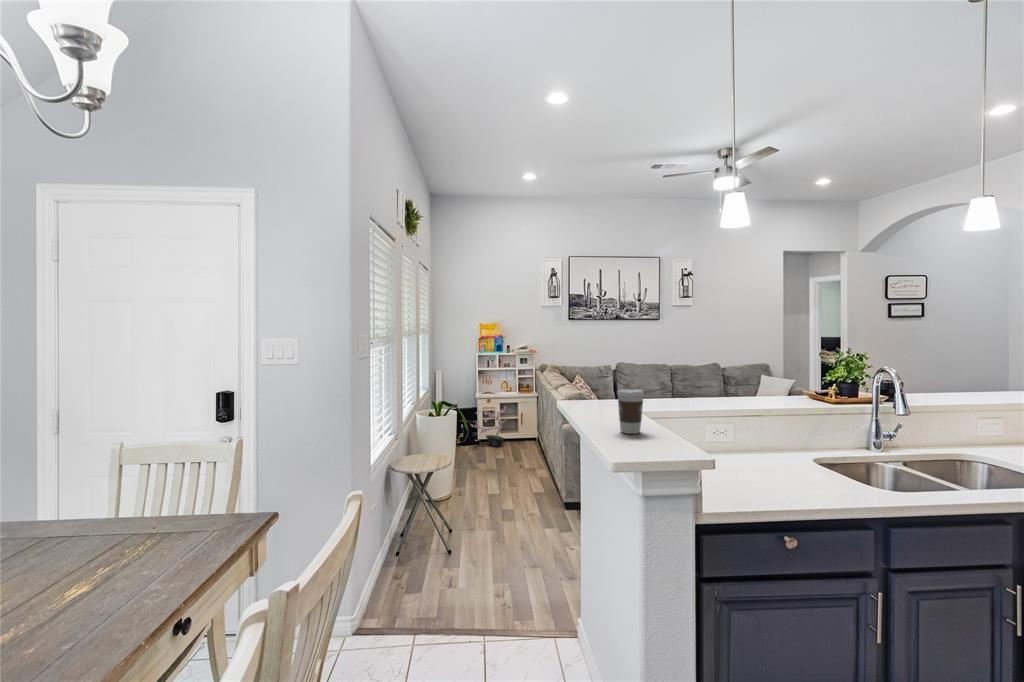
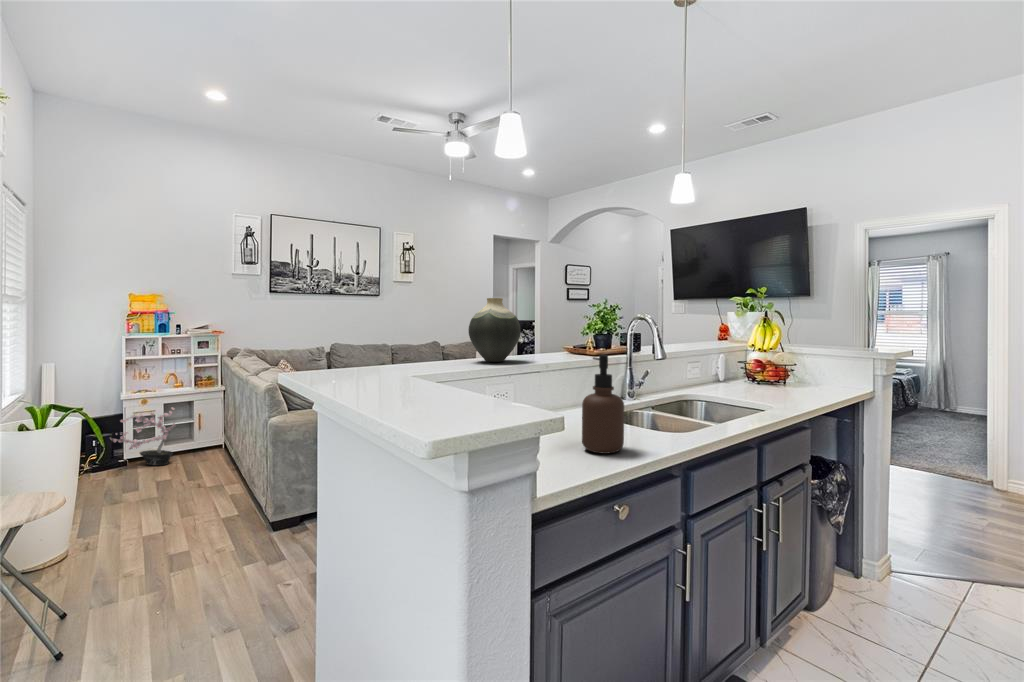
vase: none [703,350,751,404] -> present [468,298,521,362]
coffee cup: present [617,389,644,434] -> none [387,329,429,397]
soap dispenser: none [770,416,808,496] -> present [582,355,624,454]

